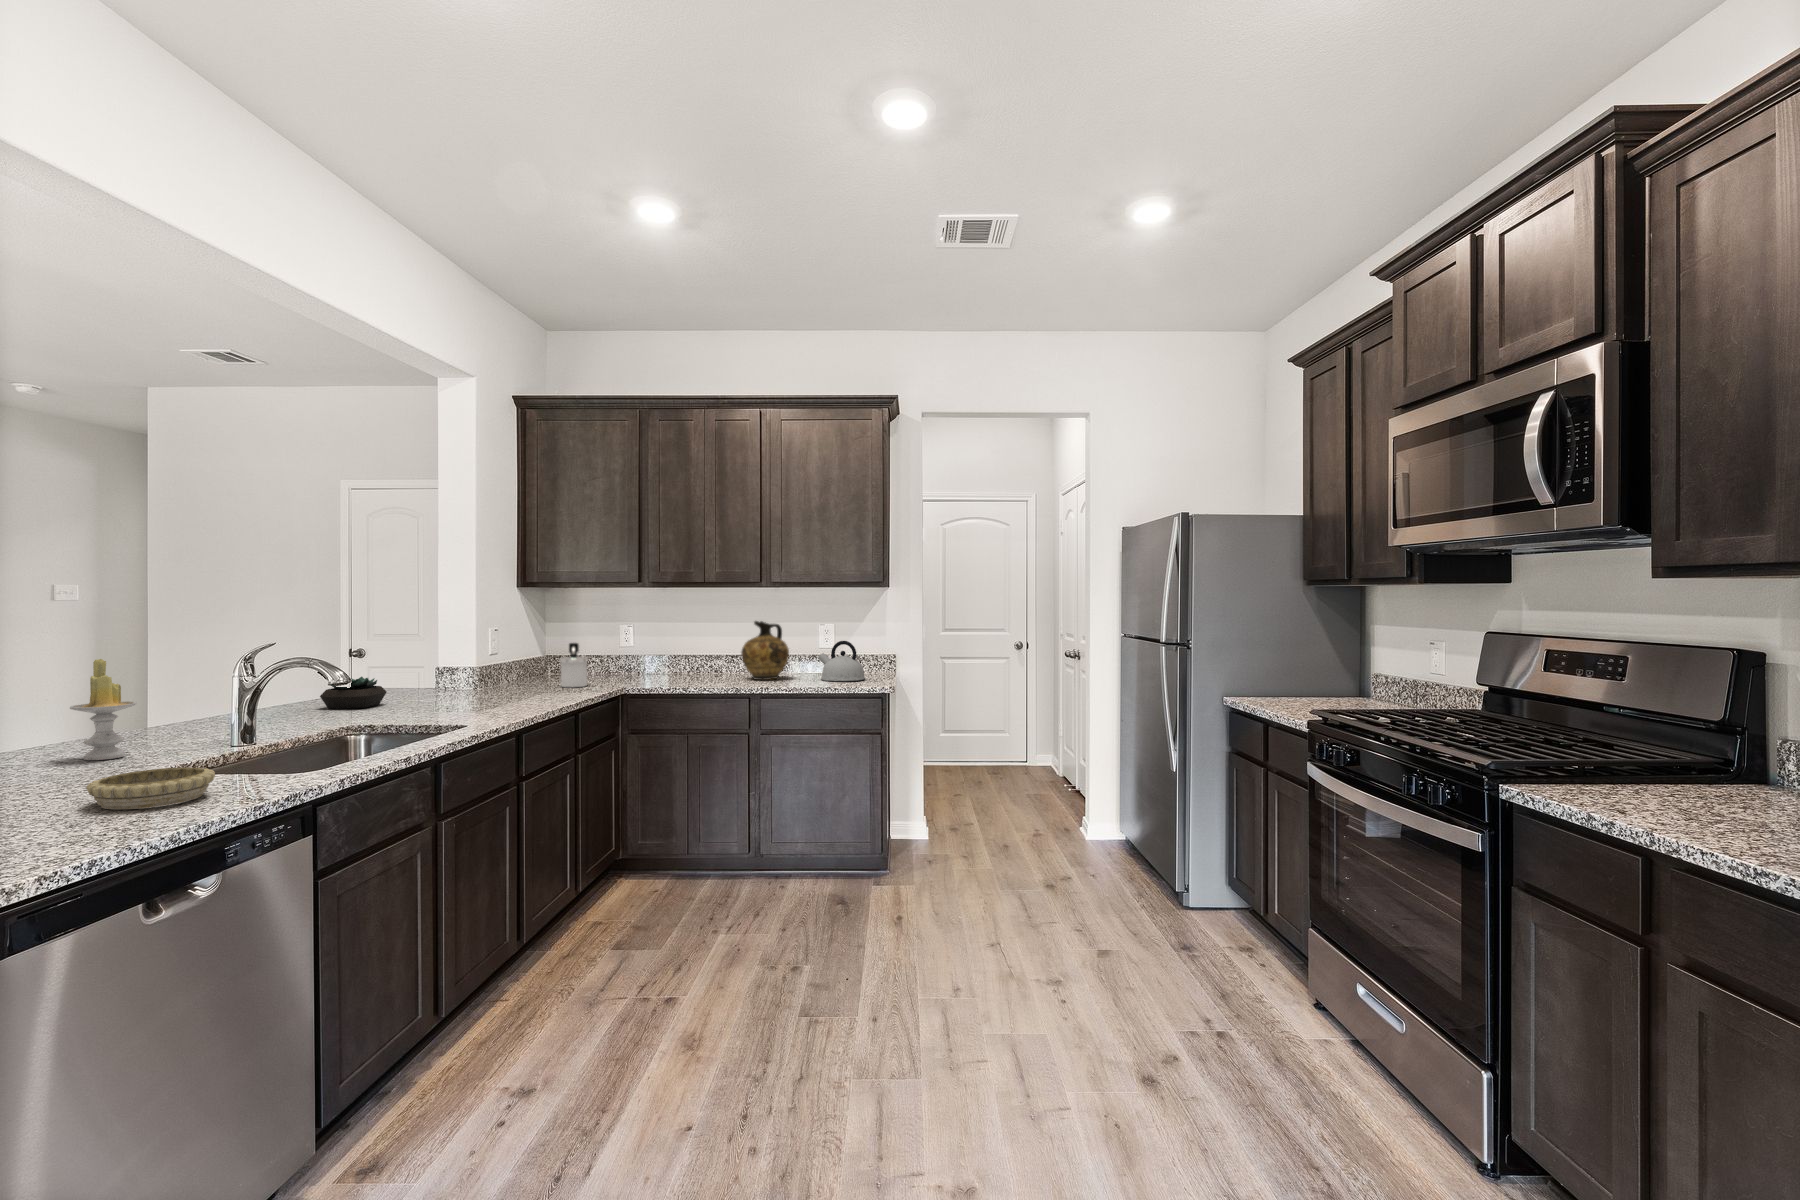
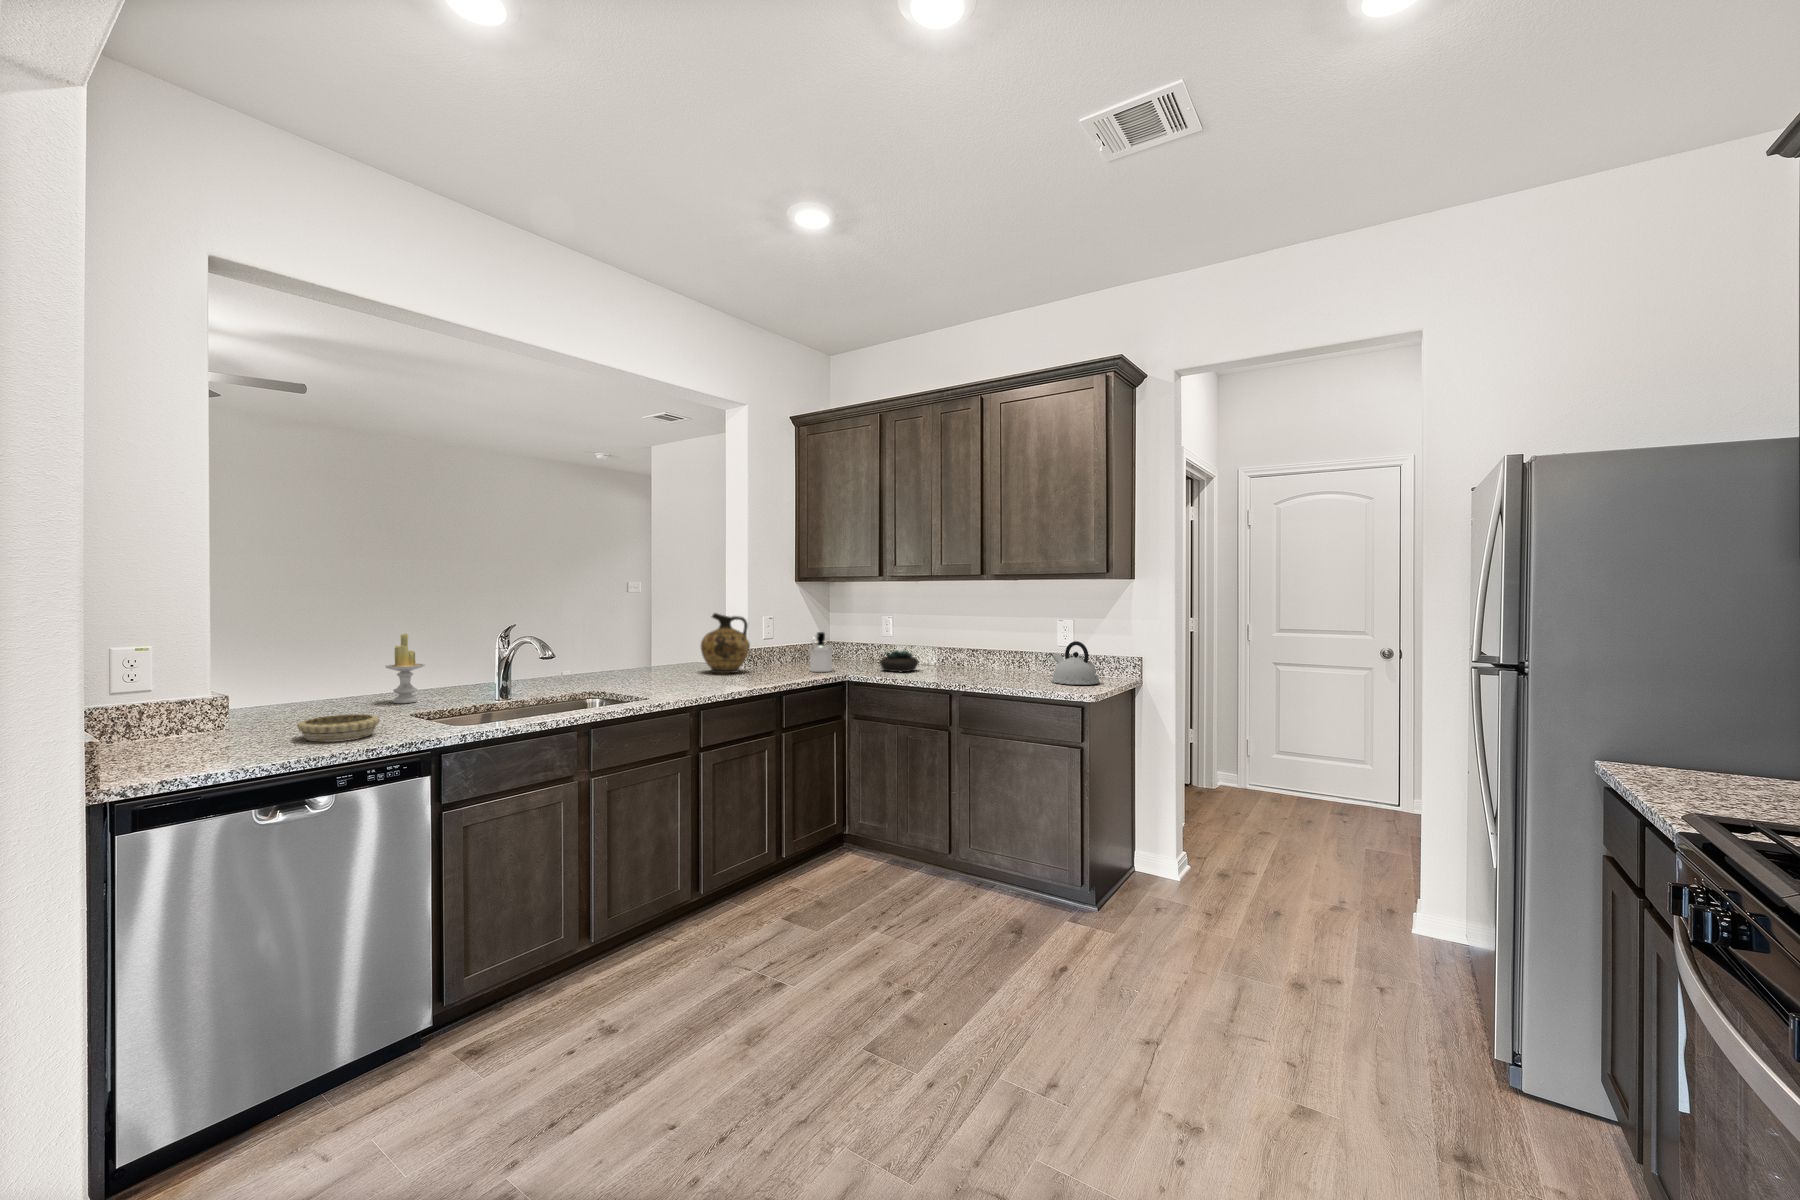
ceramic jug: present [741,621,789,680] -> present [701,613,750,673]
succulent plant: present [320,677,387,709] -> present [880,650,919,672]

